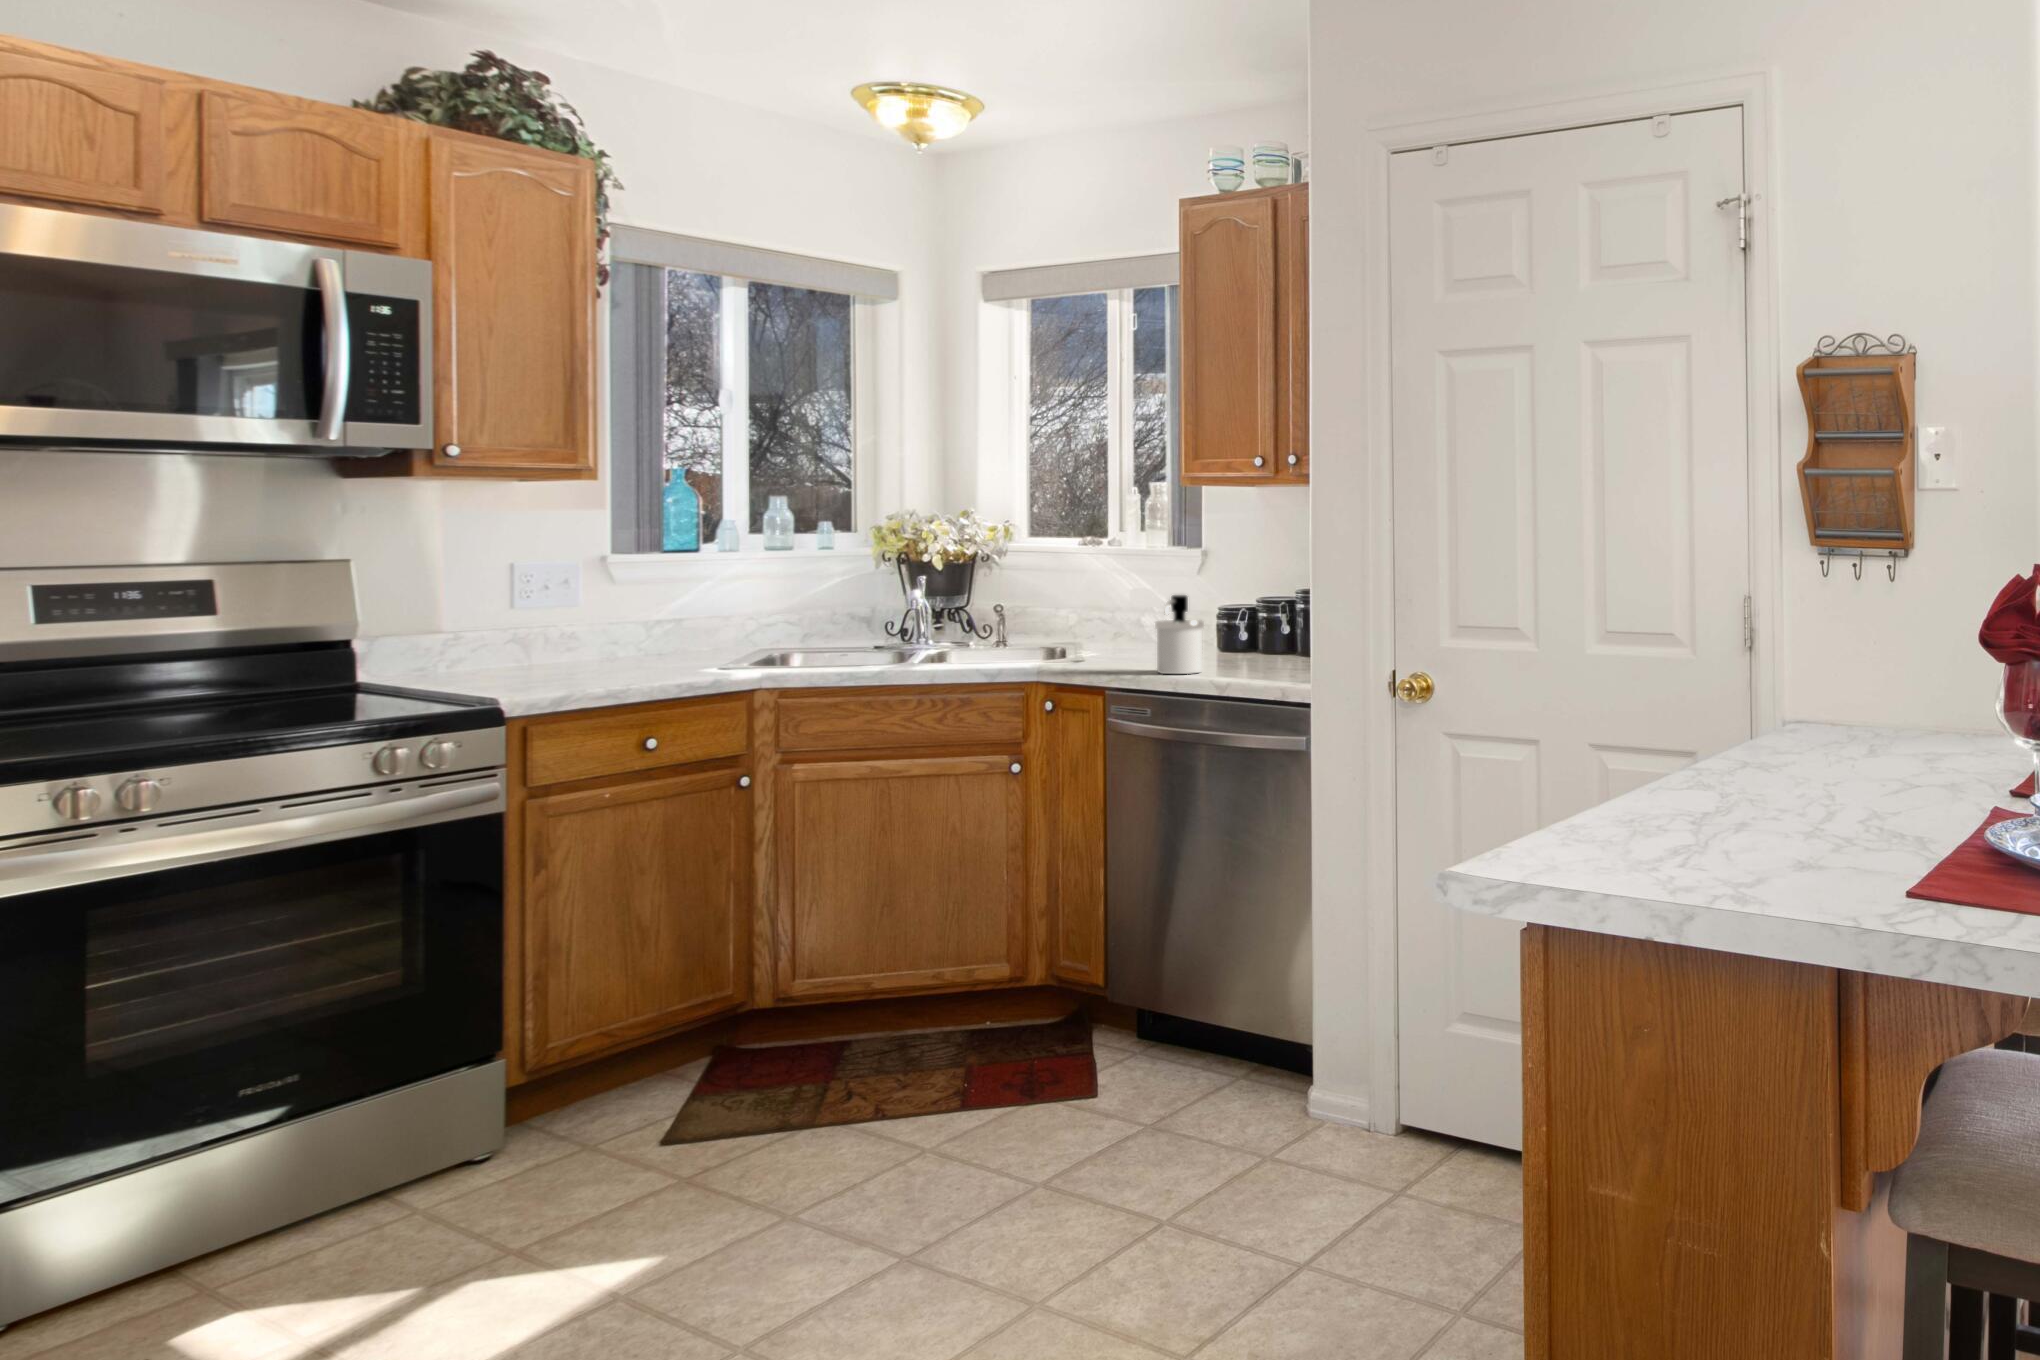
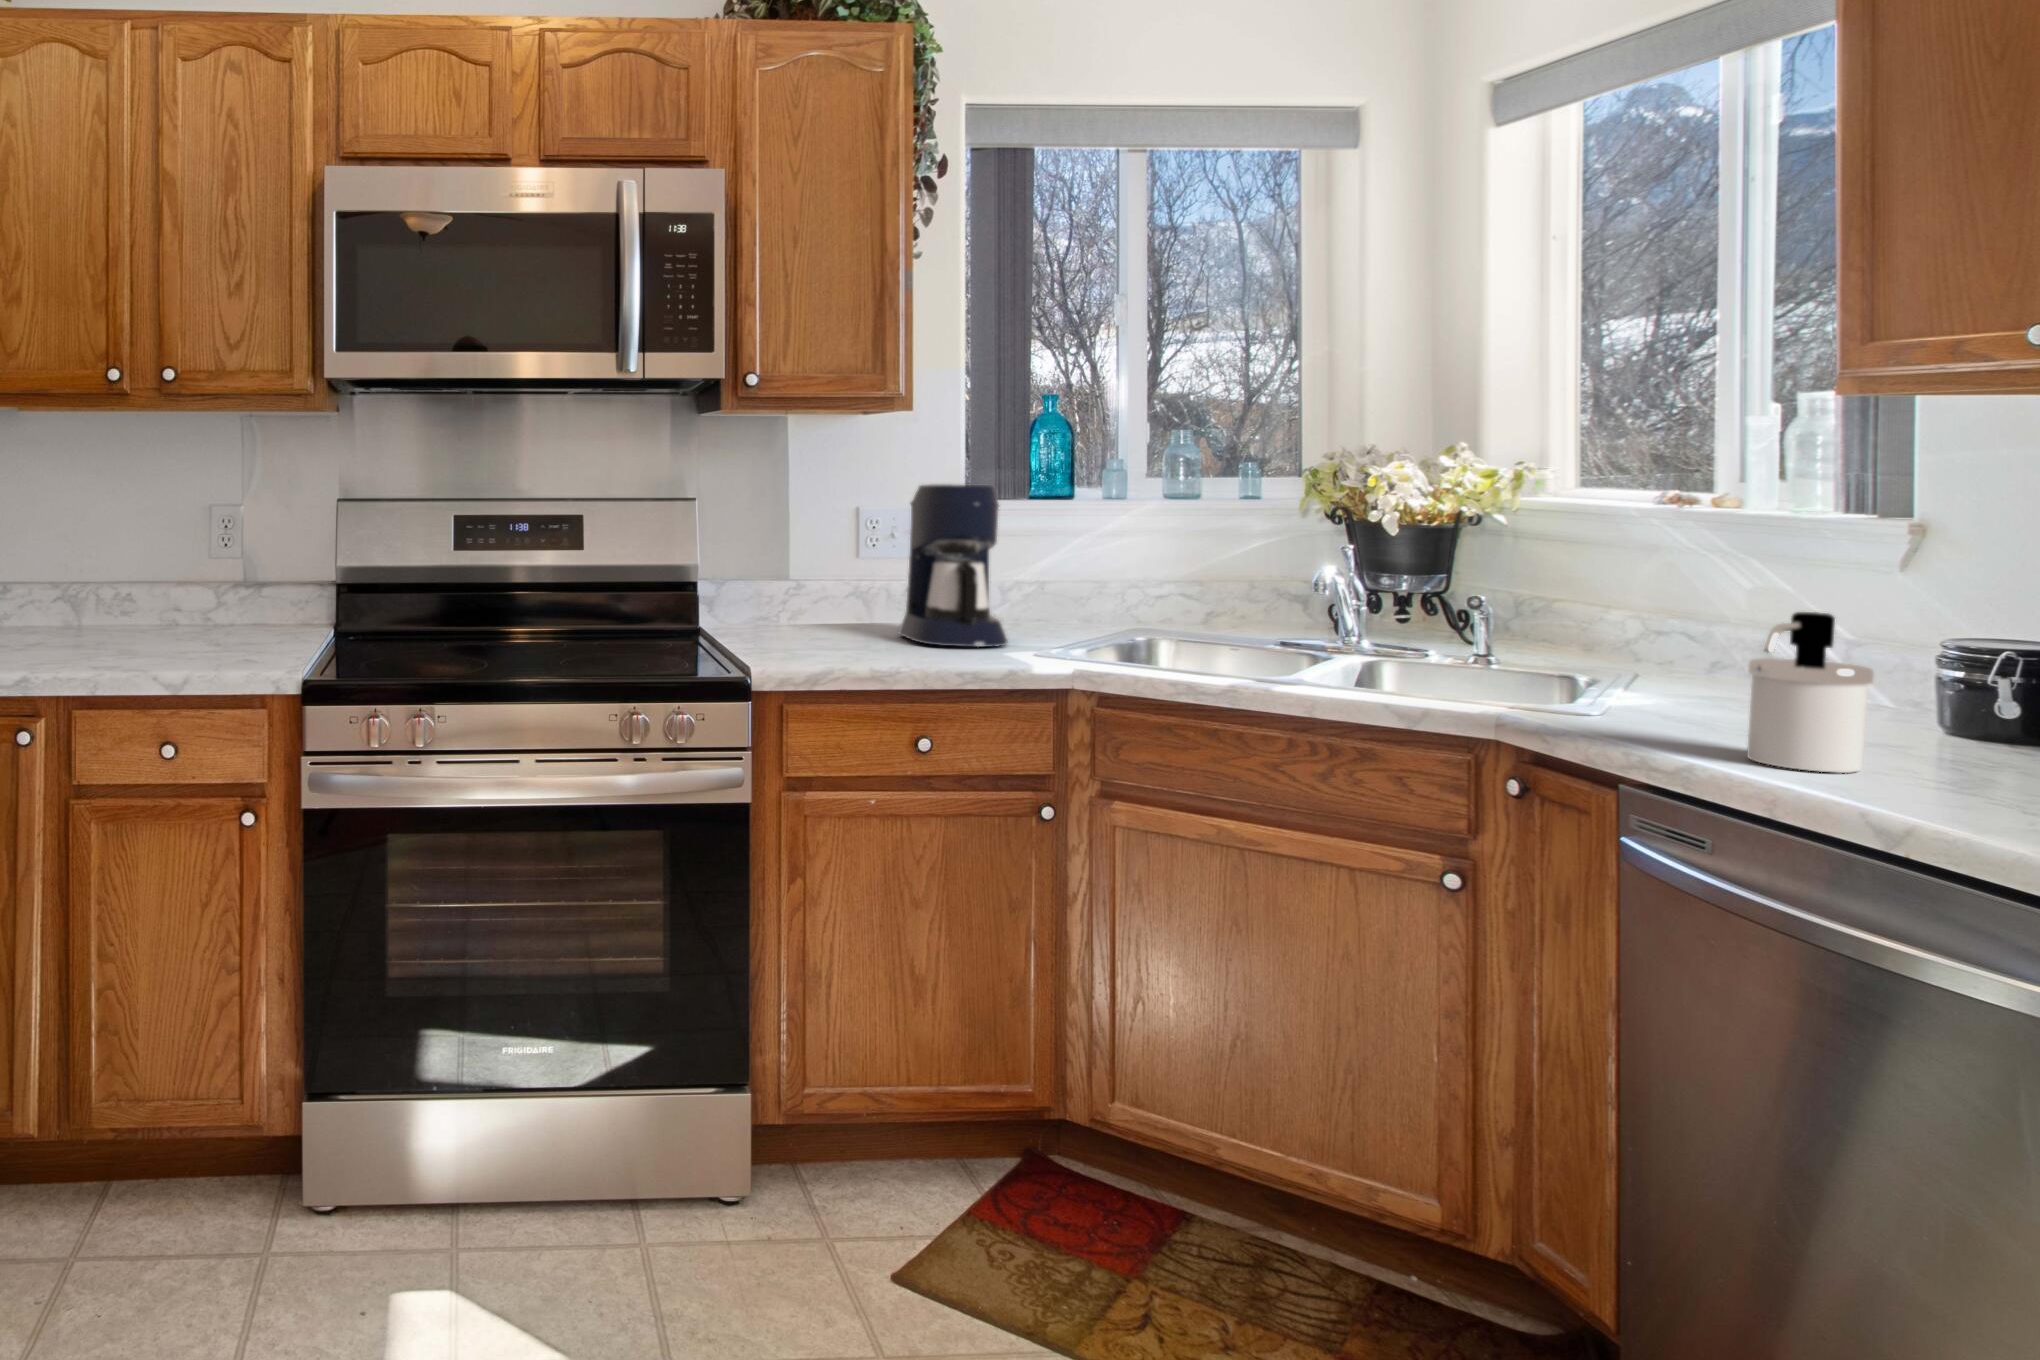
coffee maker: none [563,538,673,672] -> present [899,484,1008,647]

